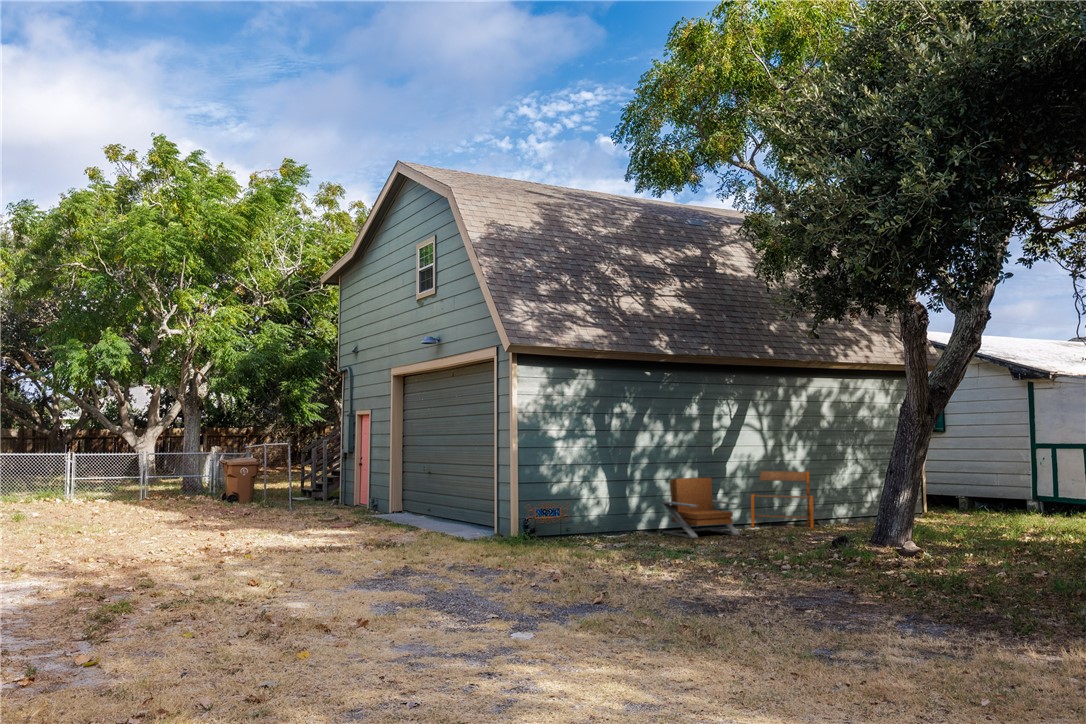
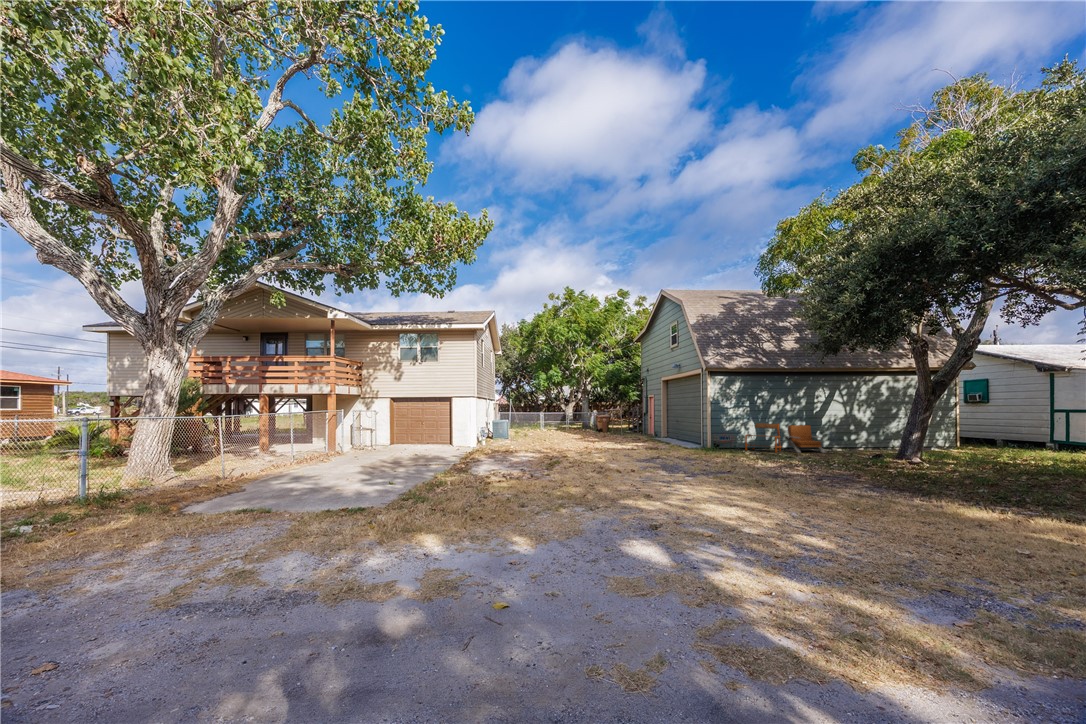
bench: present [751,471,814,529] -> present [745,423,781,453]

